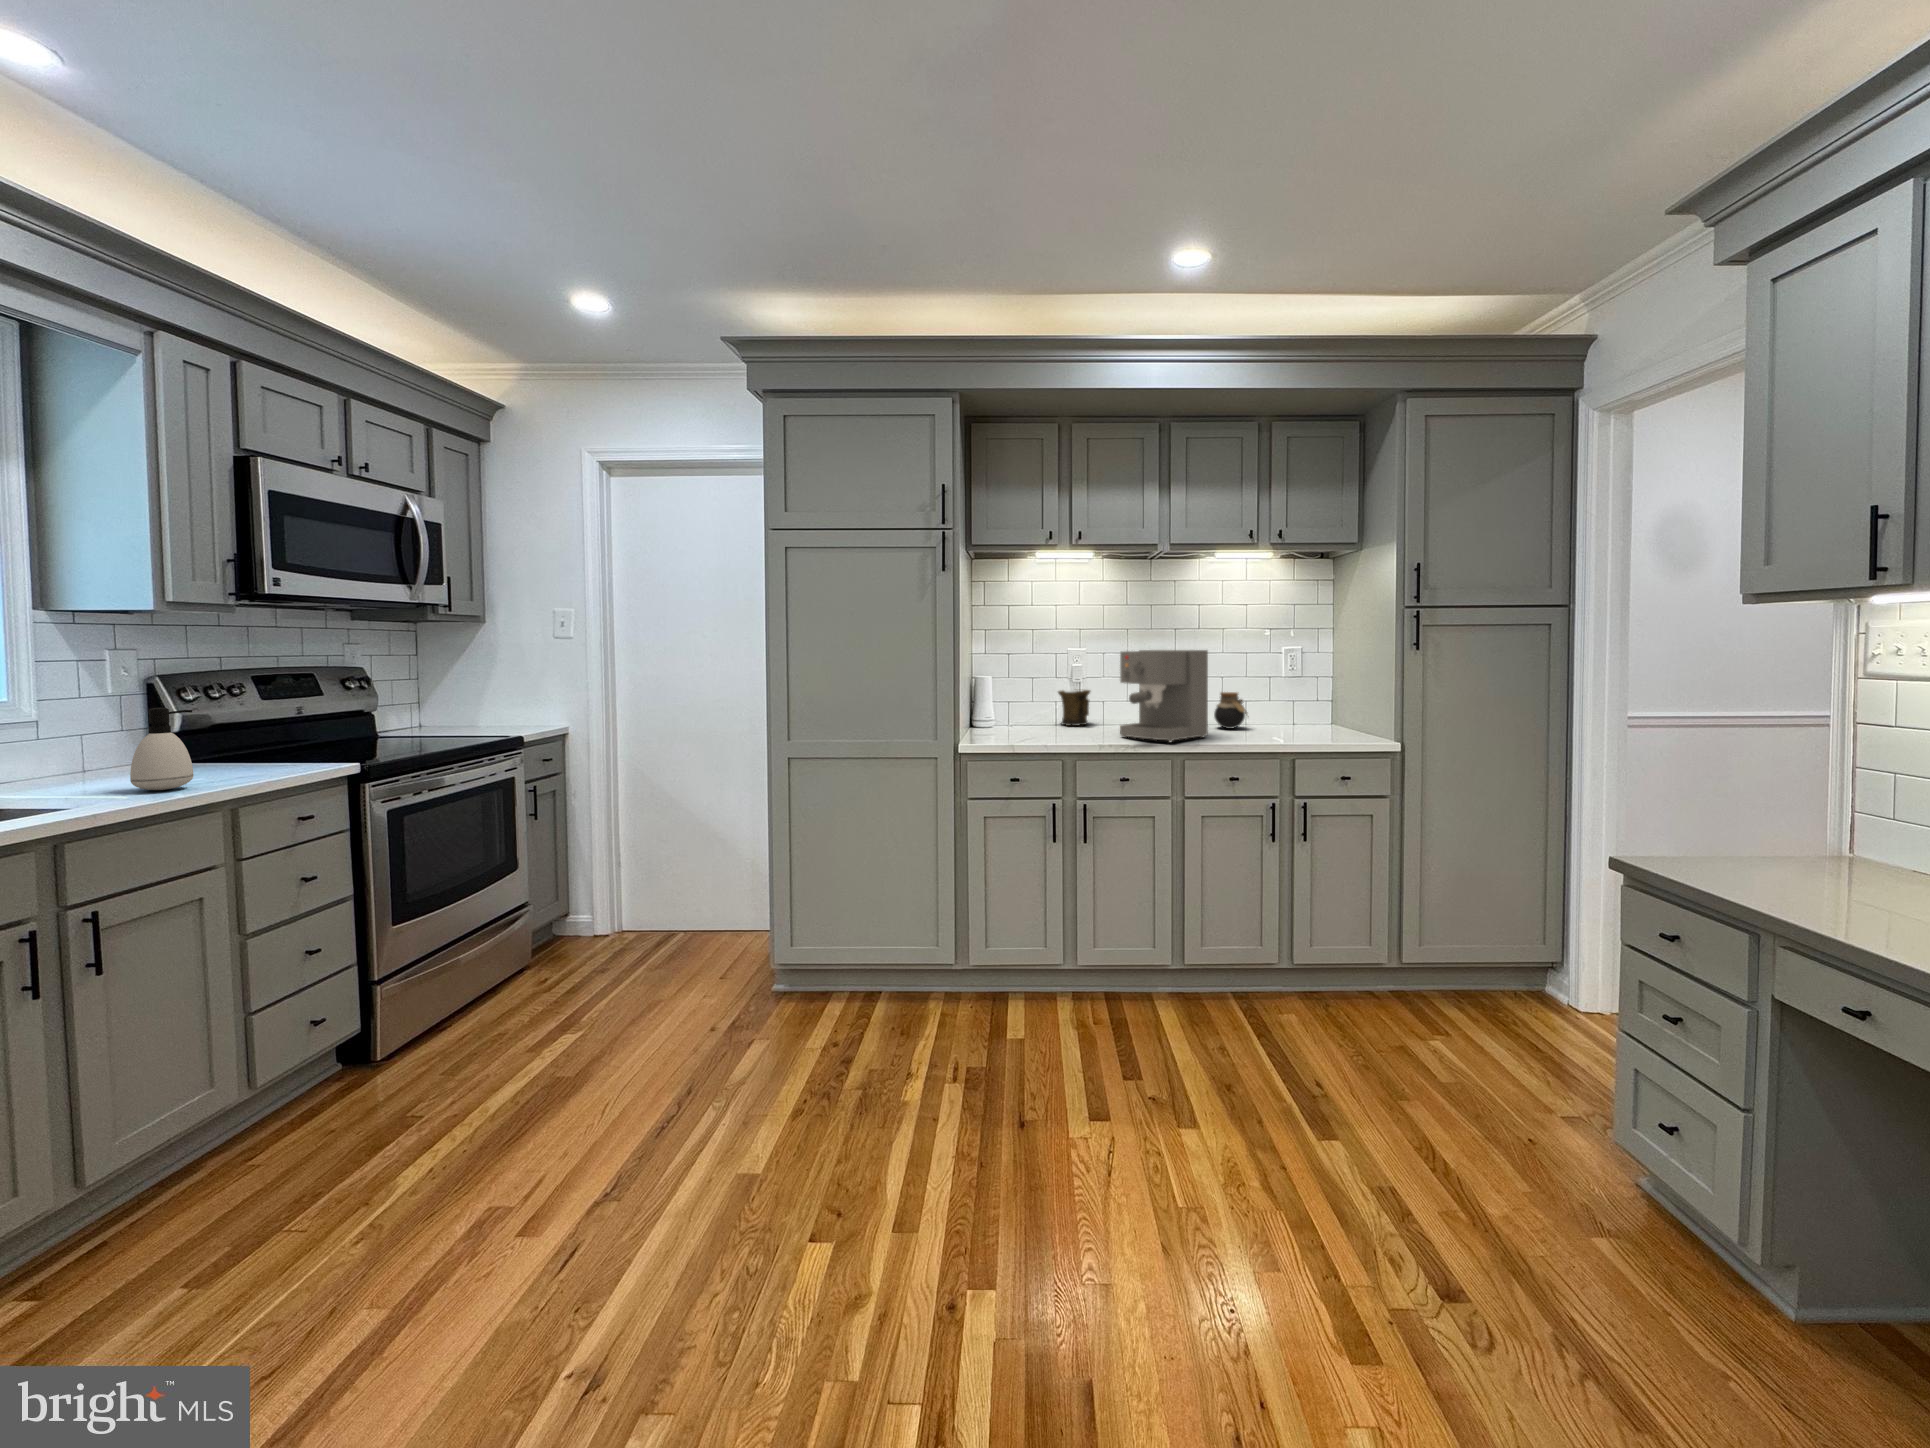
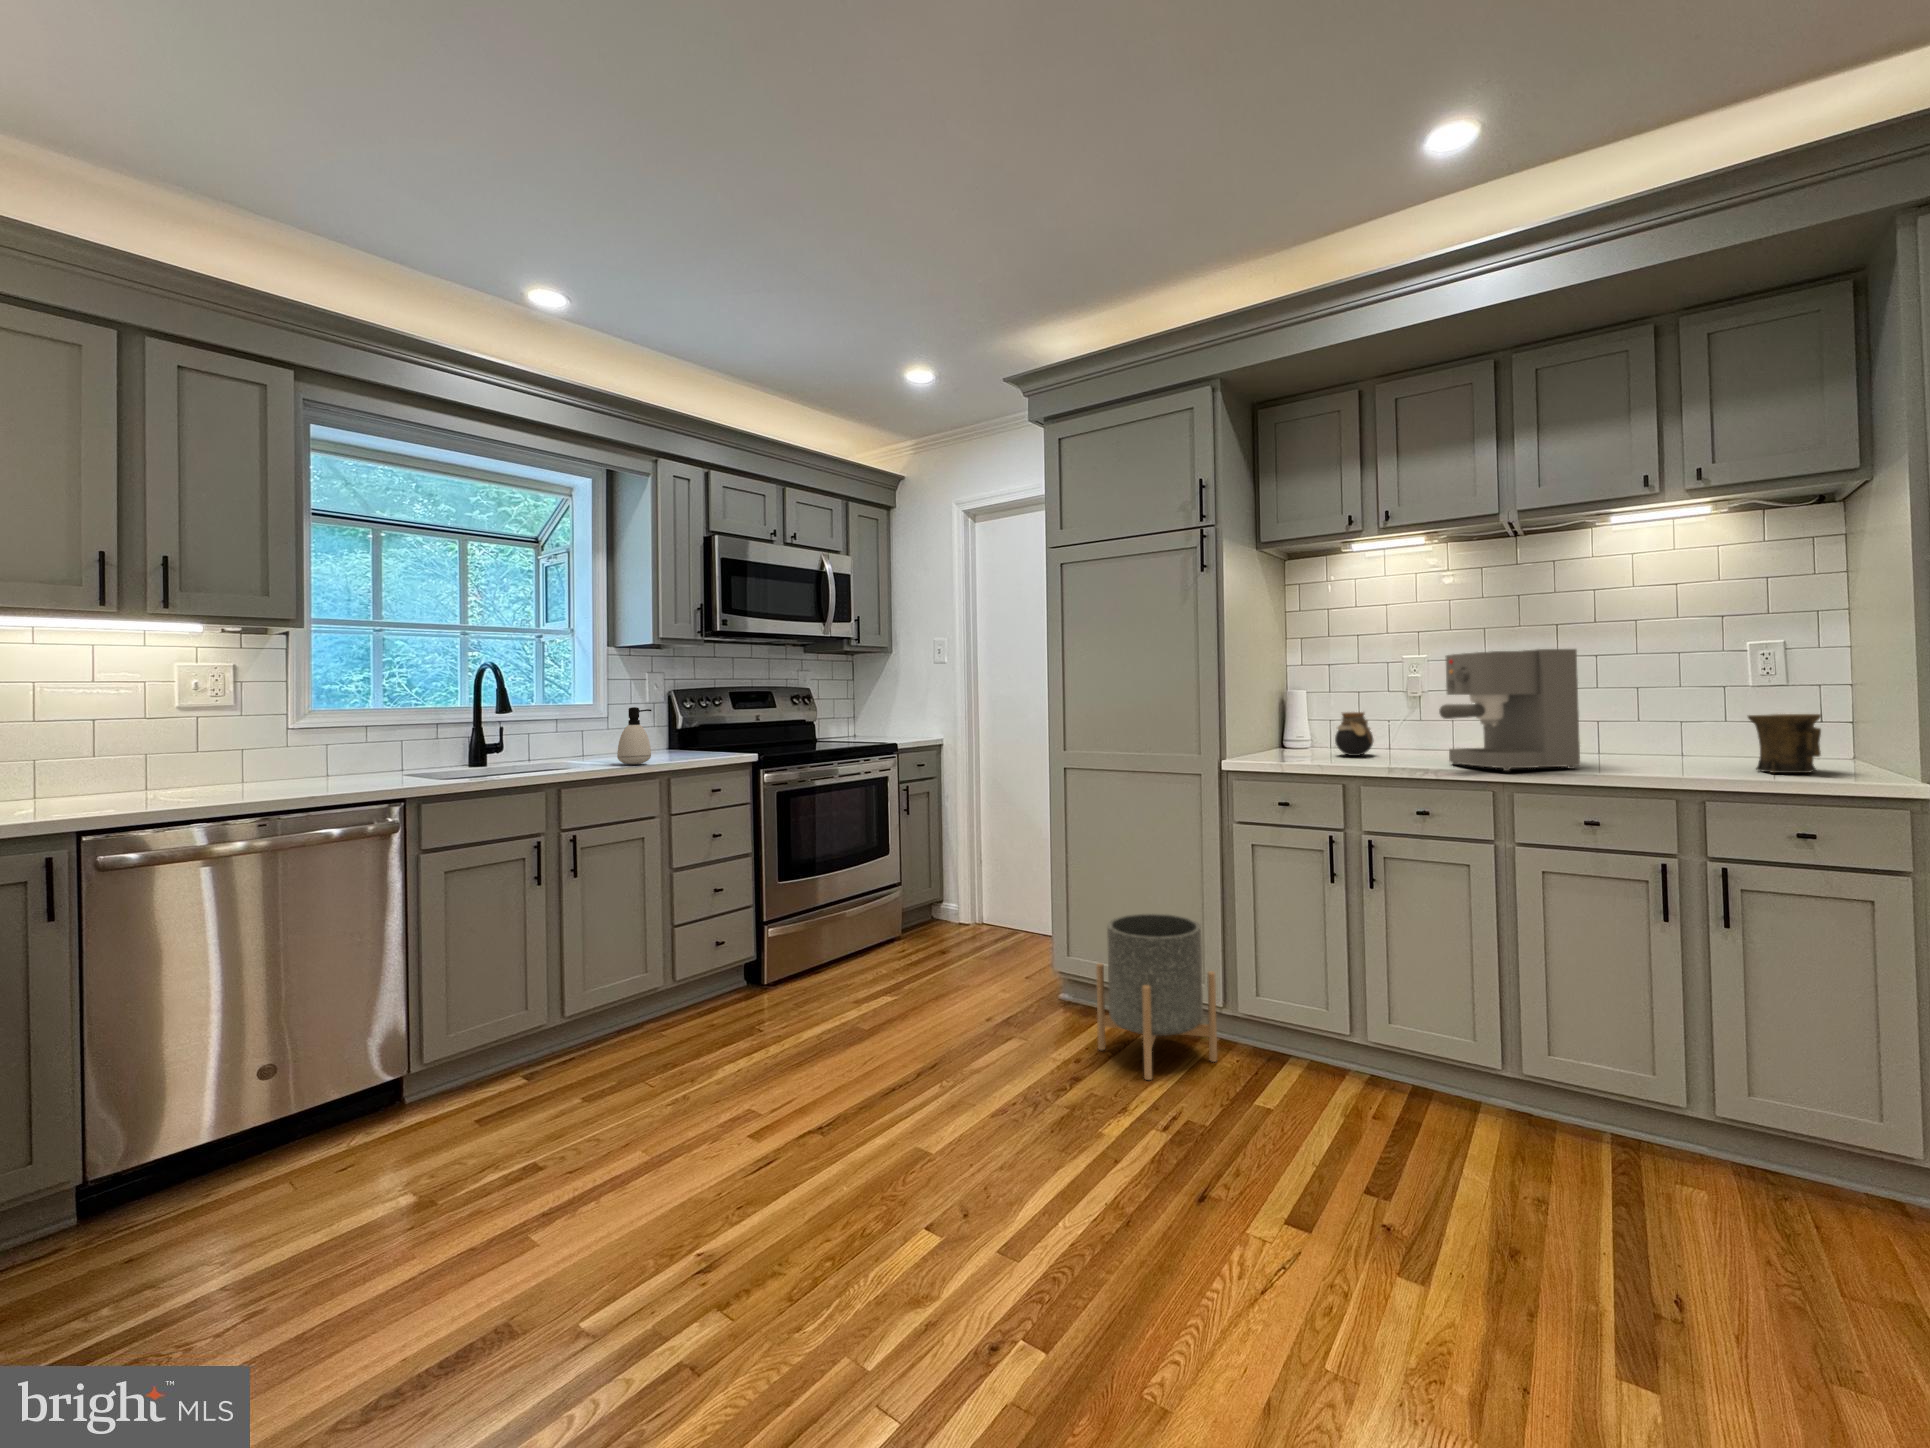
mug: present [1058,690,1090,726] -> present [1748,714,1821,773]
jar: present [1214,692,1247,729] -> present [1335,712,1373,756]
planter: none [841,886,952,1040] -> present [1096,914,1217,1080]

